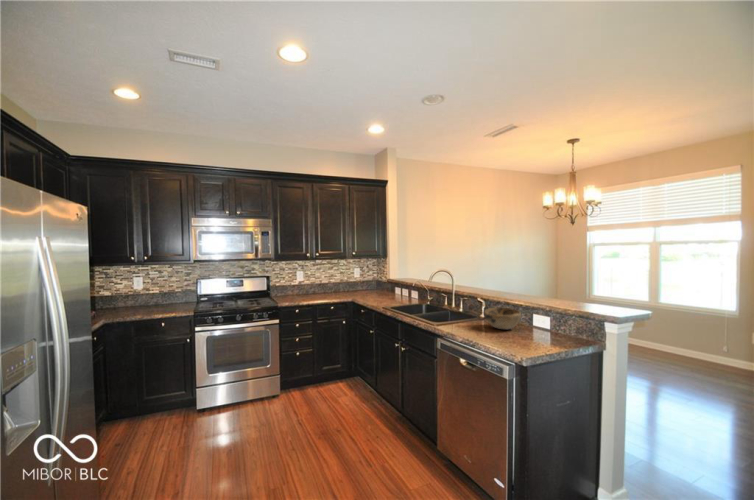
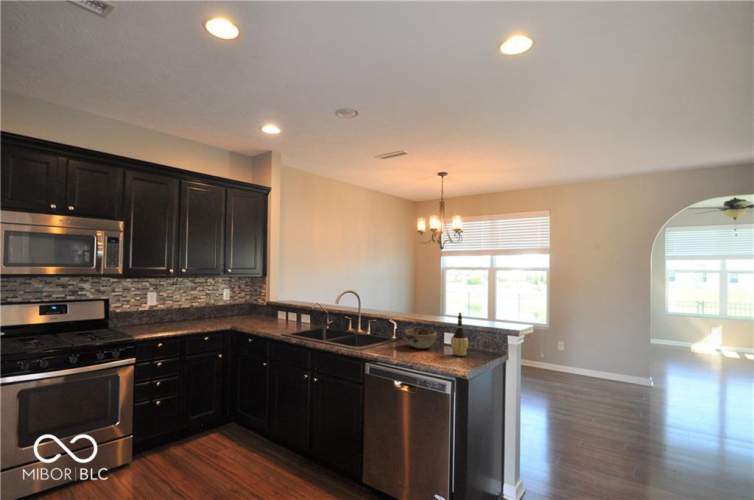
wine bottle: none [530,293,551,341] -> present [451,313,468,356]

